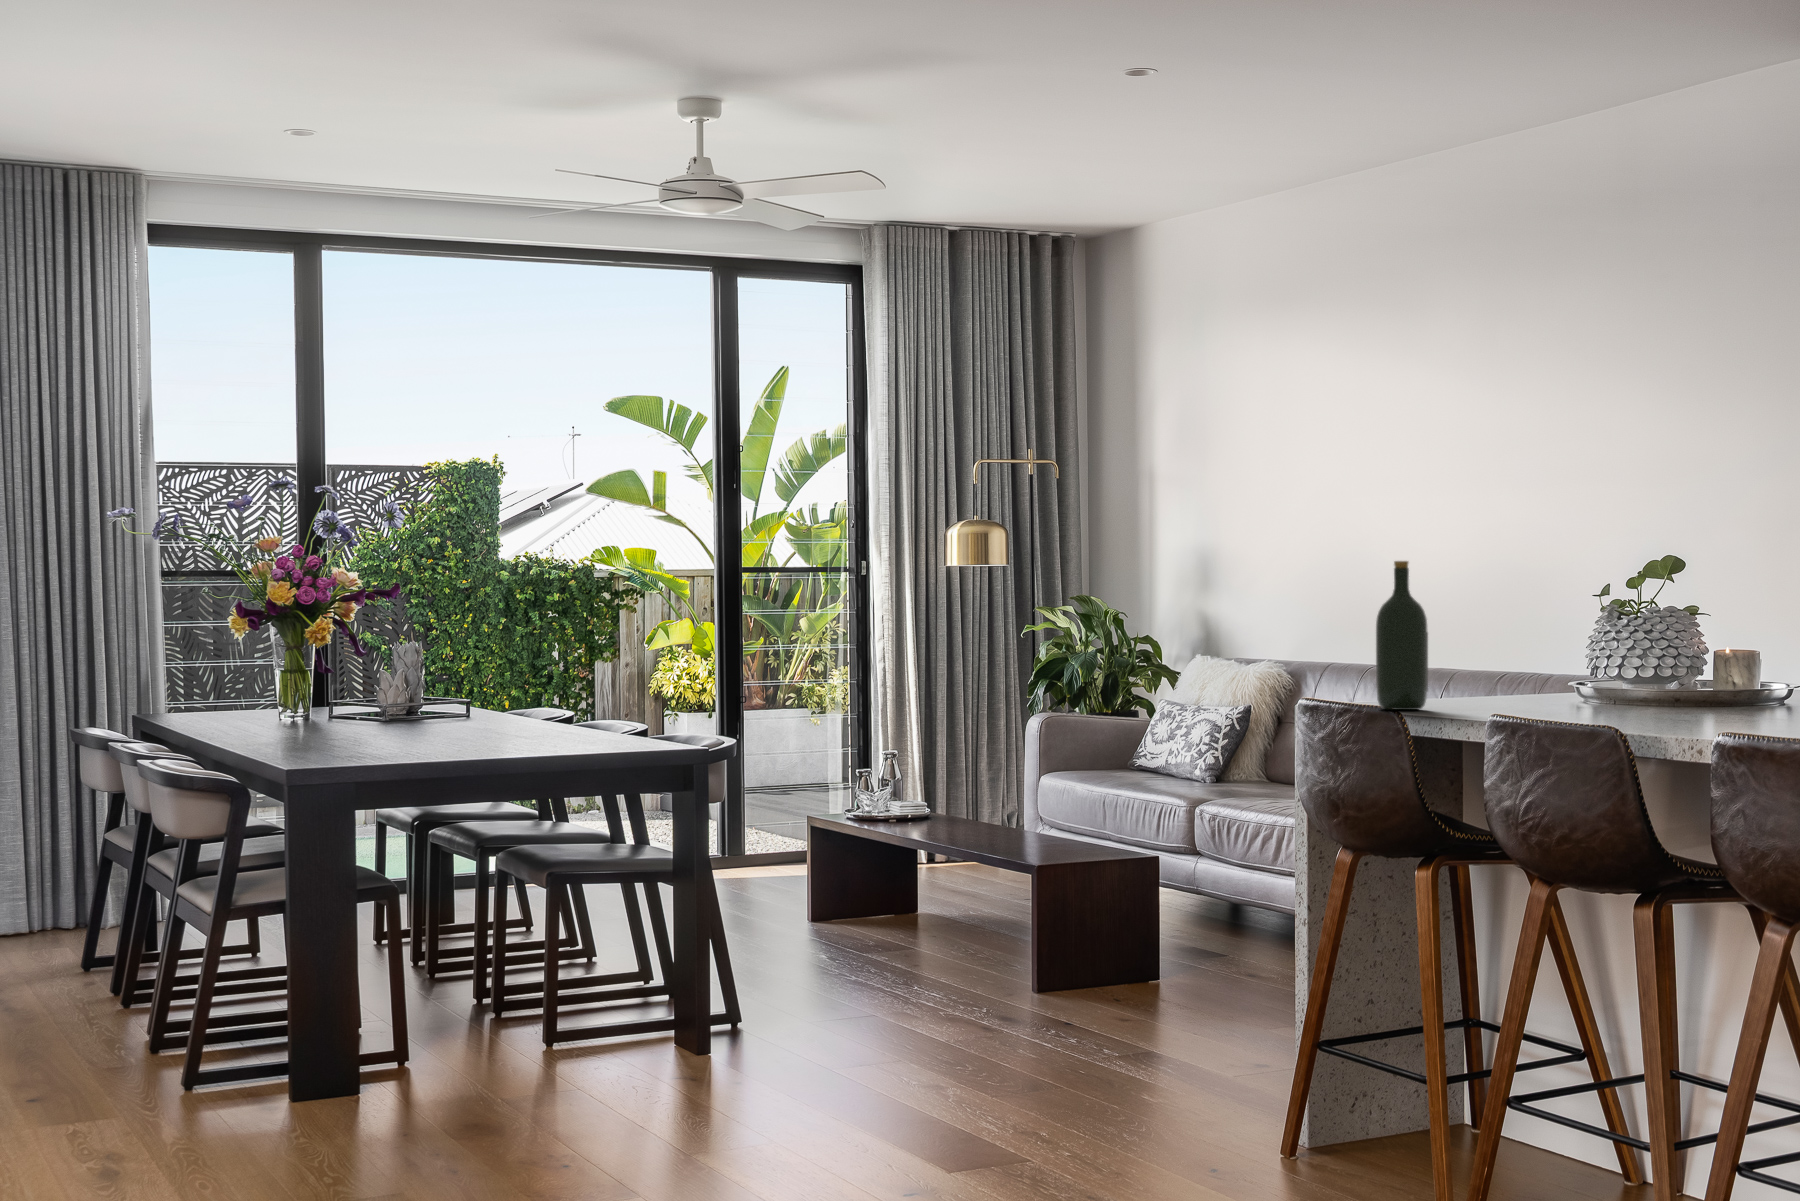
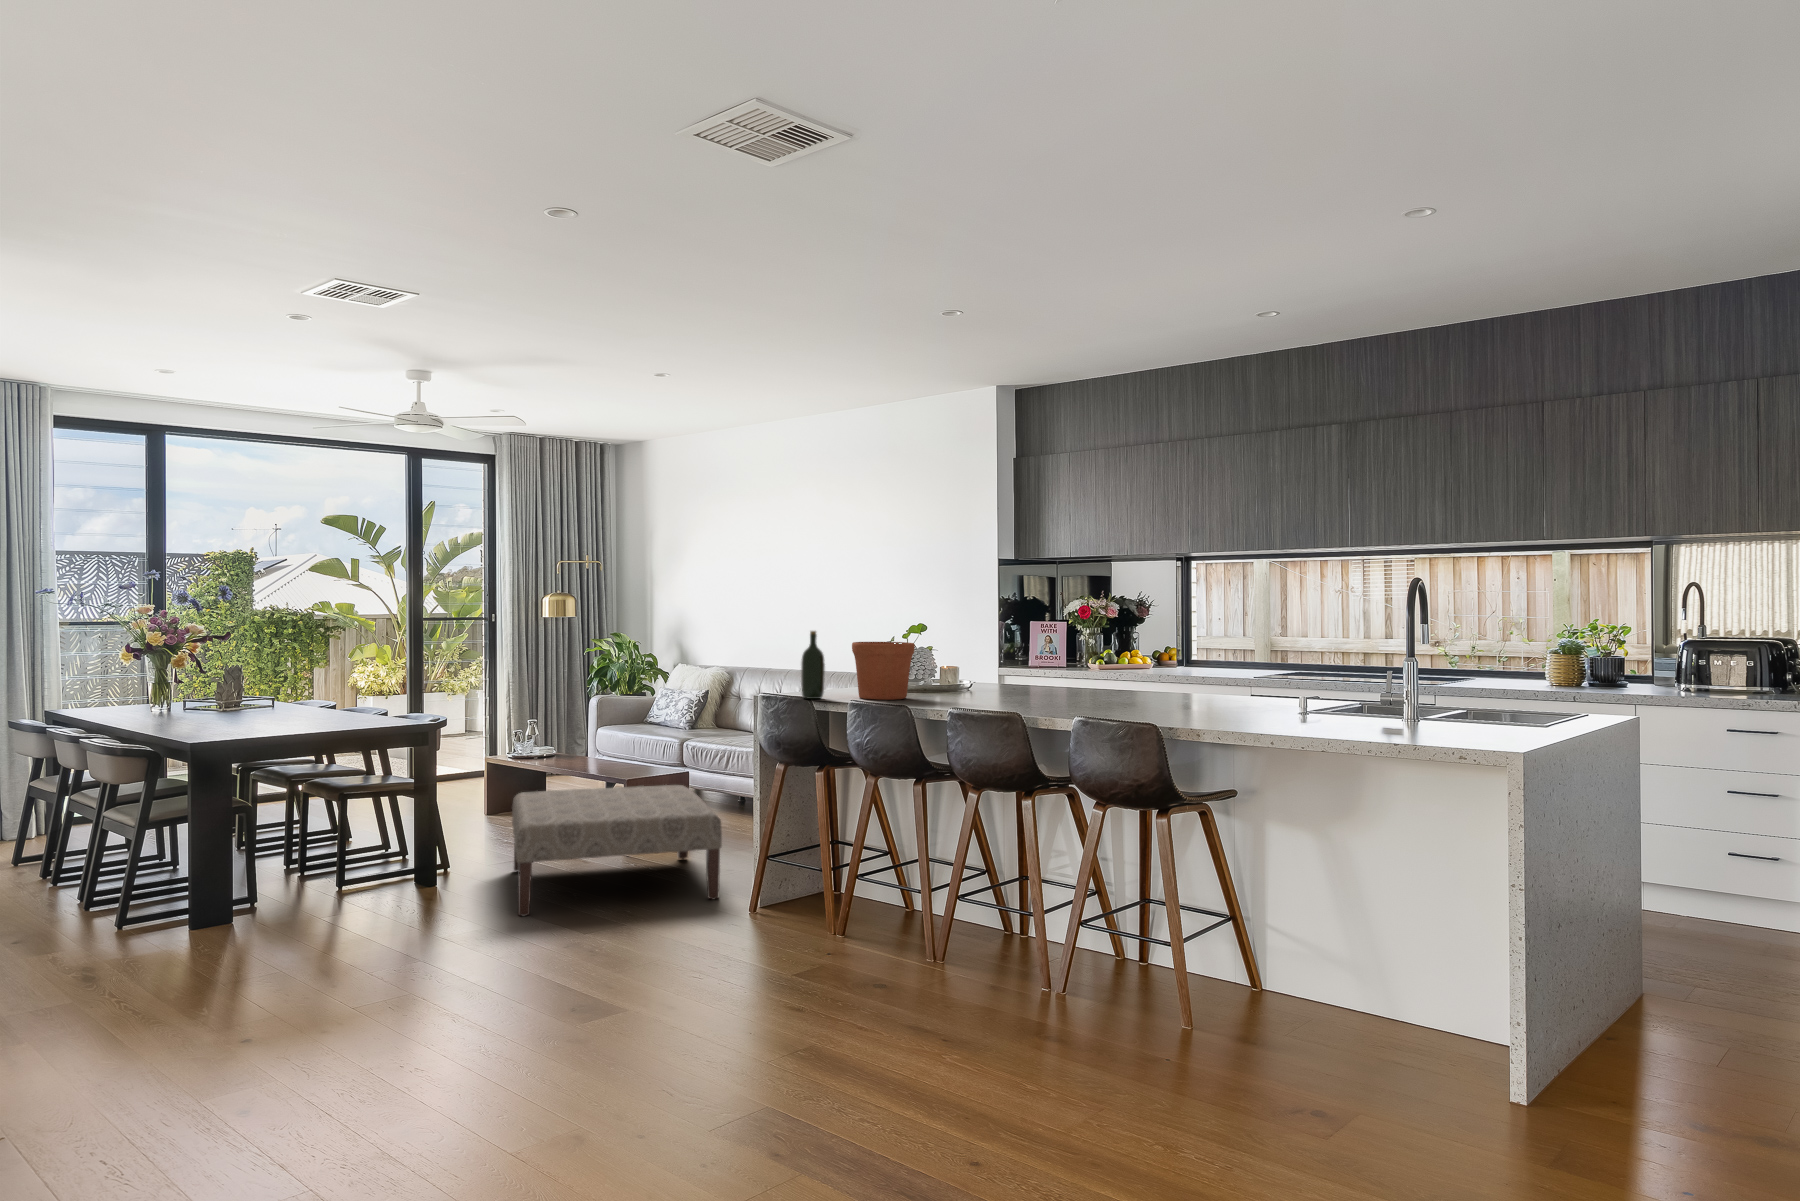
flower pot: none [1493,586,1643,714] -> present [852,642,915,700]
ottoman: none [818,882,1217,1124] -> present [512,785,722,916]

